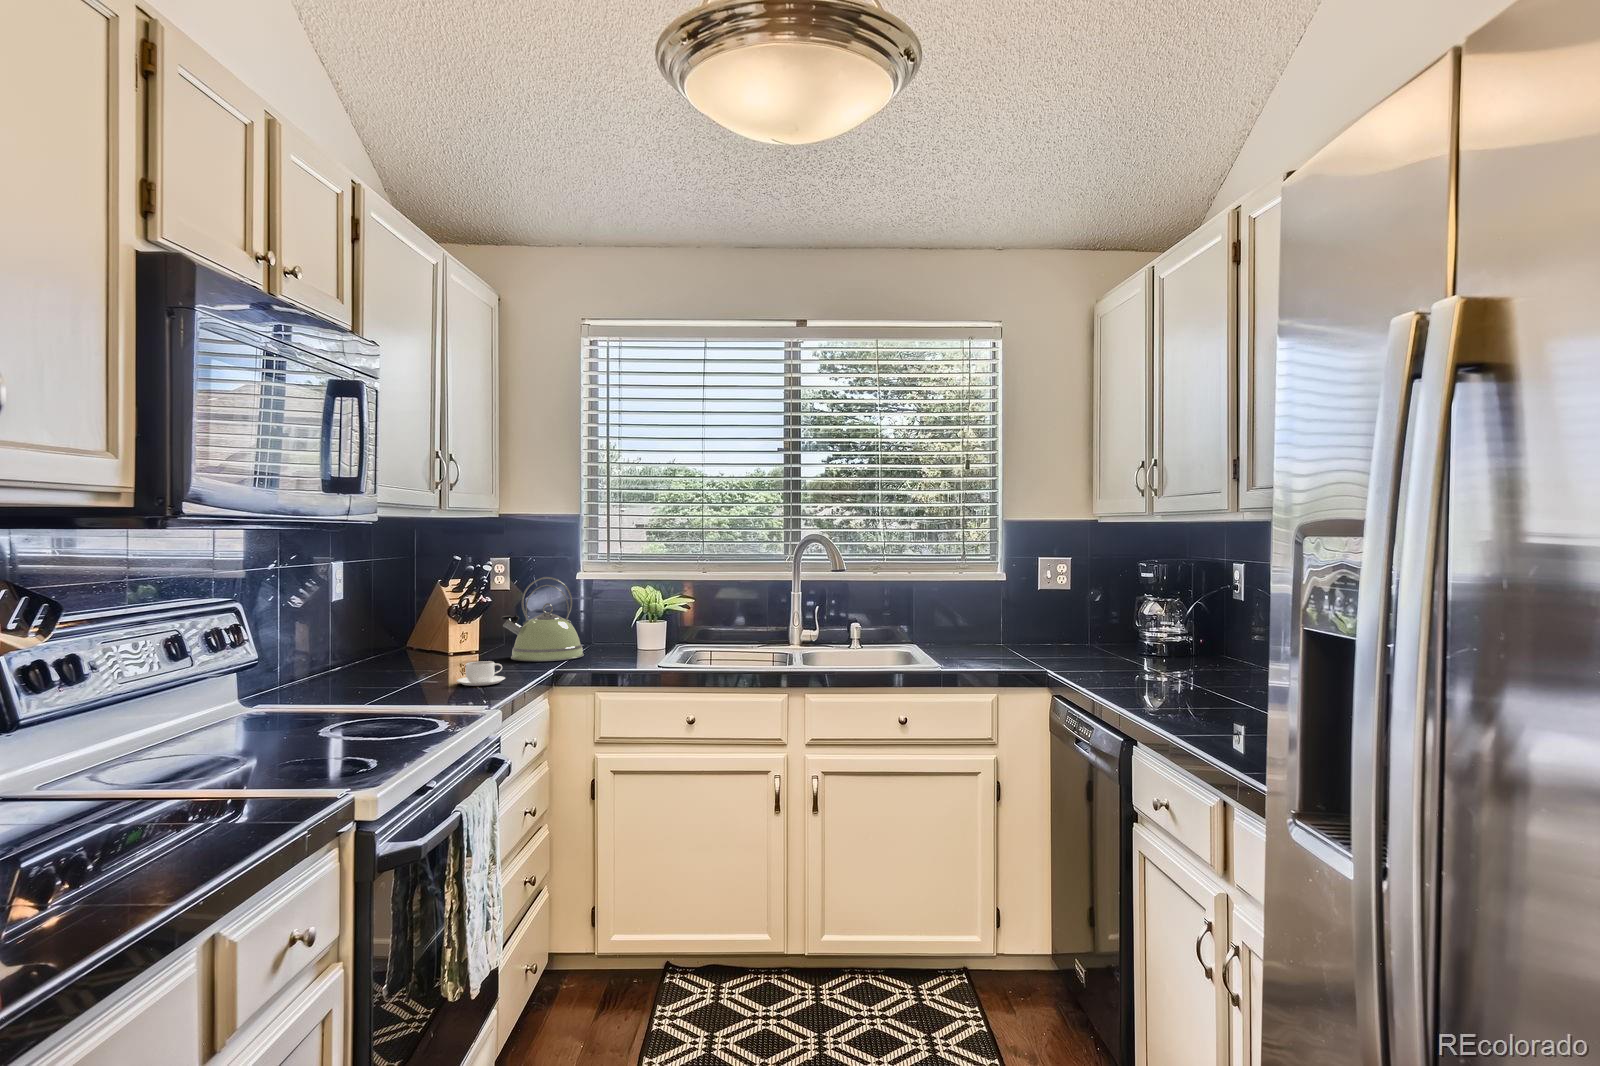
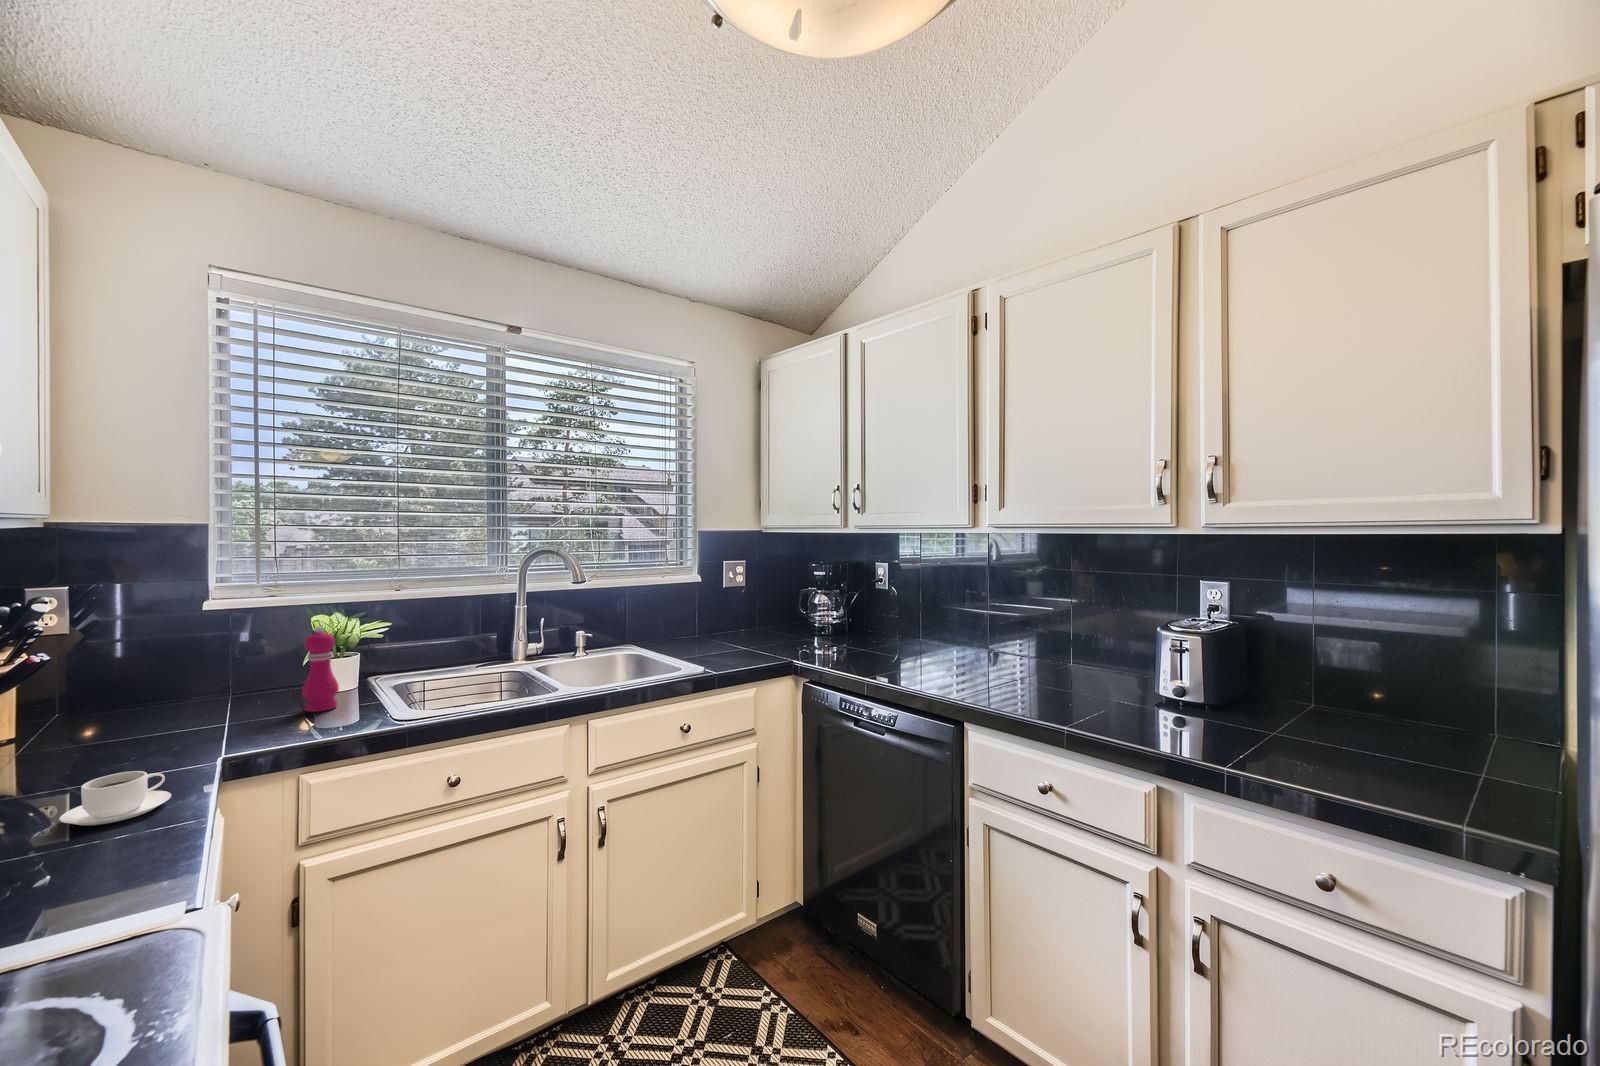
kettle: present [501,577,584,661] -> none [87,614,248,745]
pepper mill: none [615,593,639,658] -> present [302,626,339,712]

